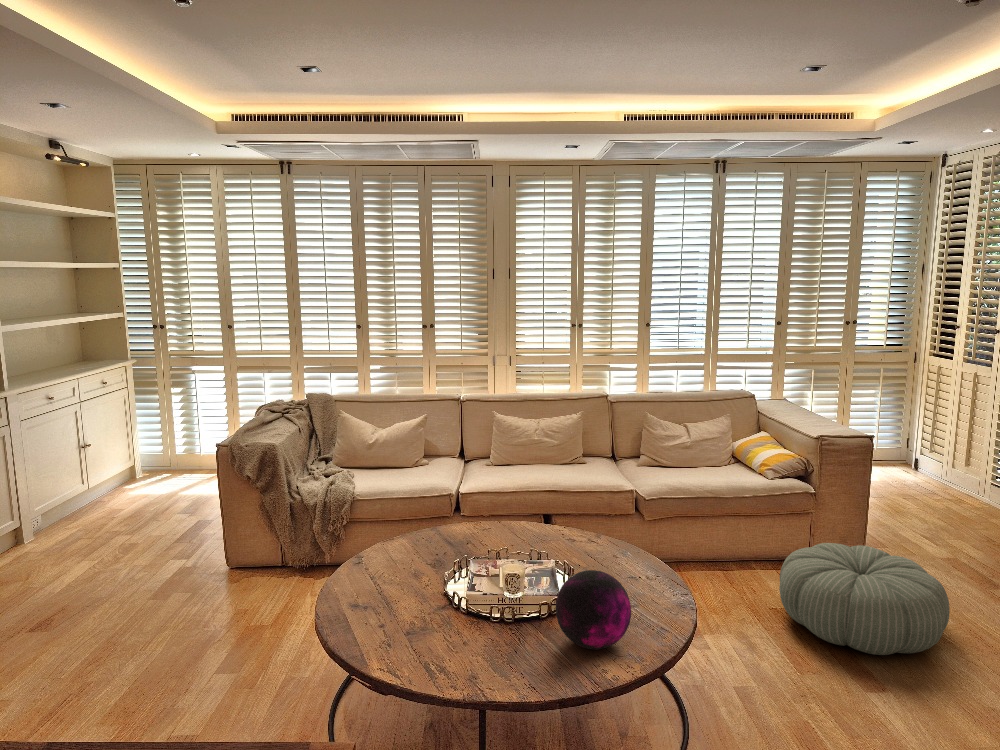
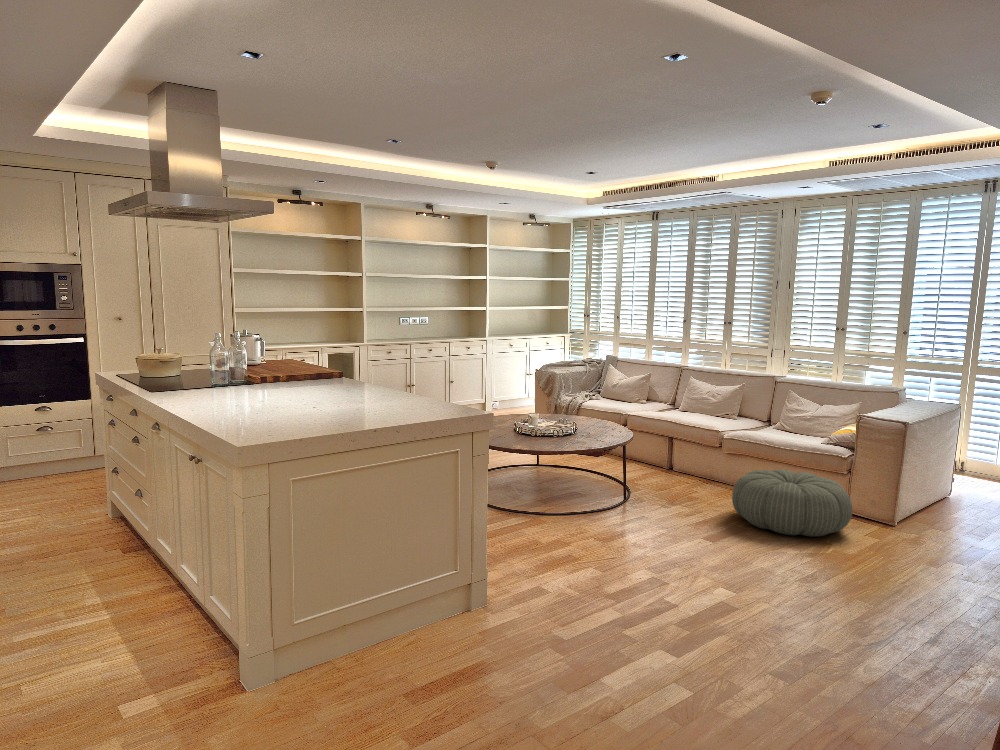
decorative orb: present [556,570,631,650] -> none [519,393,553,427]

